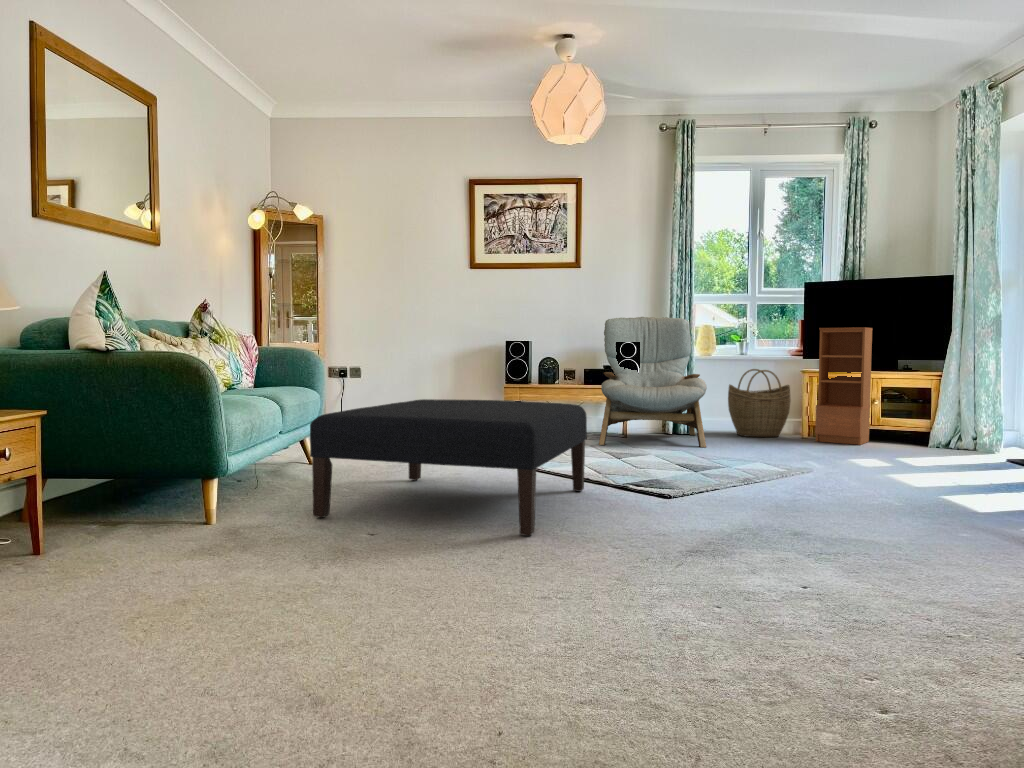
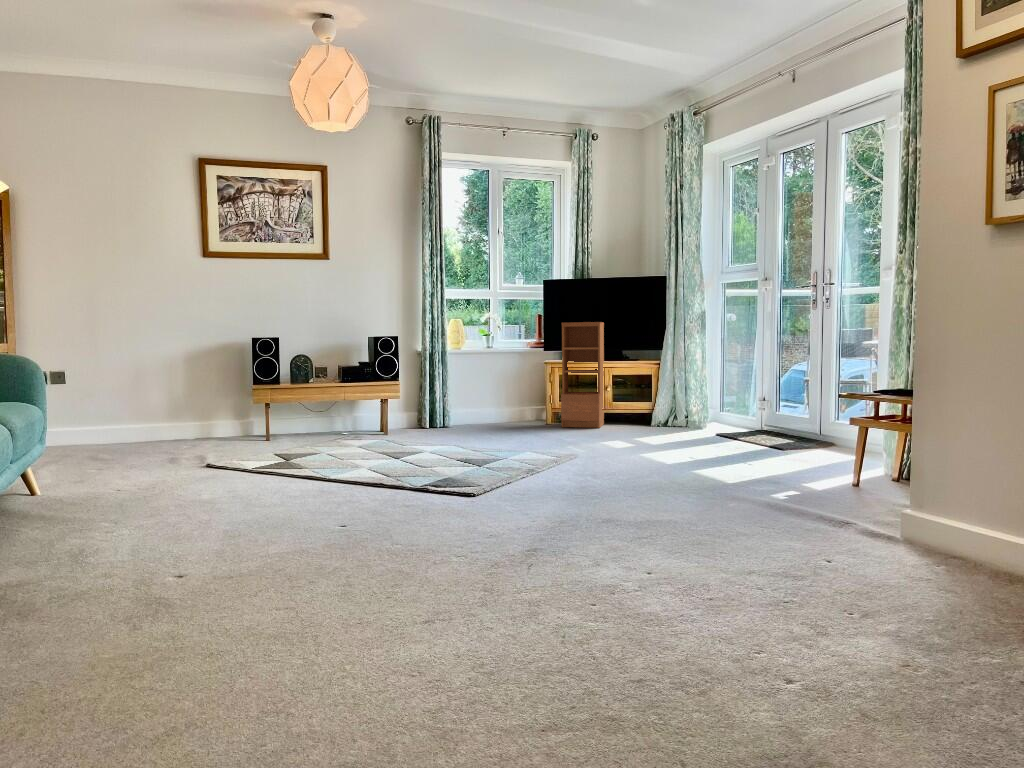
armchair: present [599,317,707,447] -> none [359,311,471,446]
woven basket: present [728,369,791,437] -> none [481,361,537,426]
ottoman: present [310,399,587,536] -> none [80,409,385,563]

